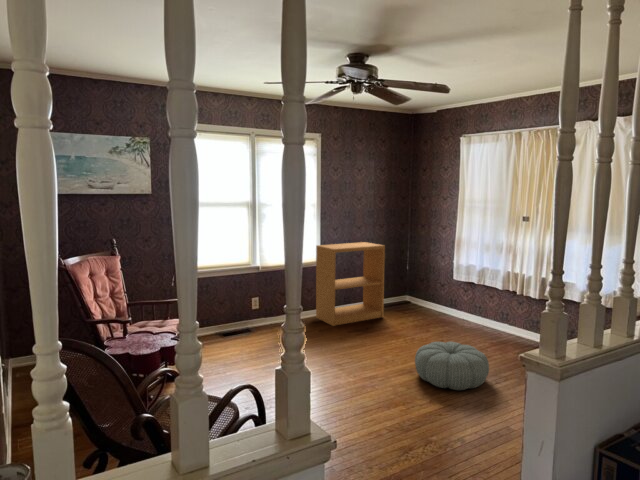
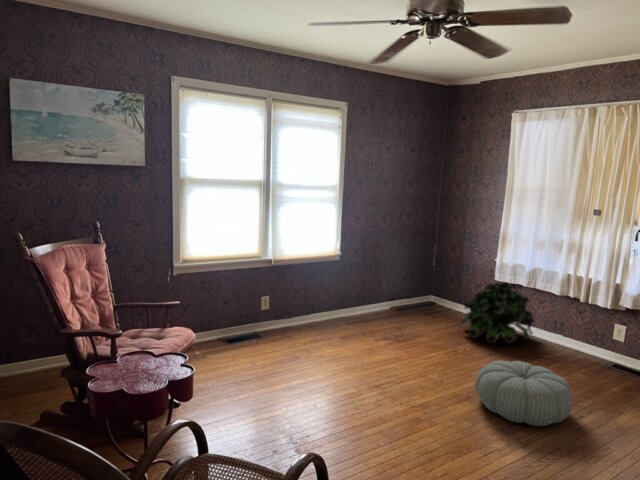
bookshelf: present [316,242,385,326] -> none [335,233,419,333]
potted plant: none [422,280,484,332] -> present [461,282,534,343]

